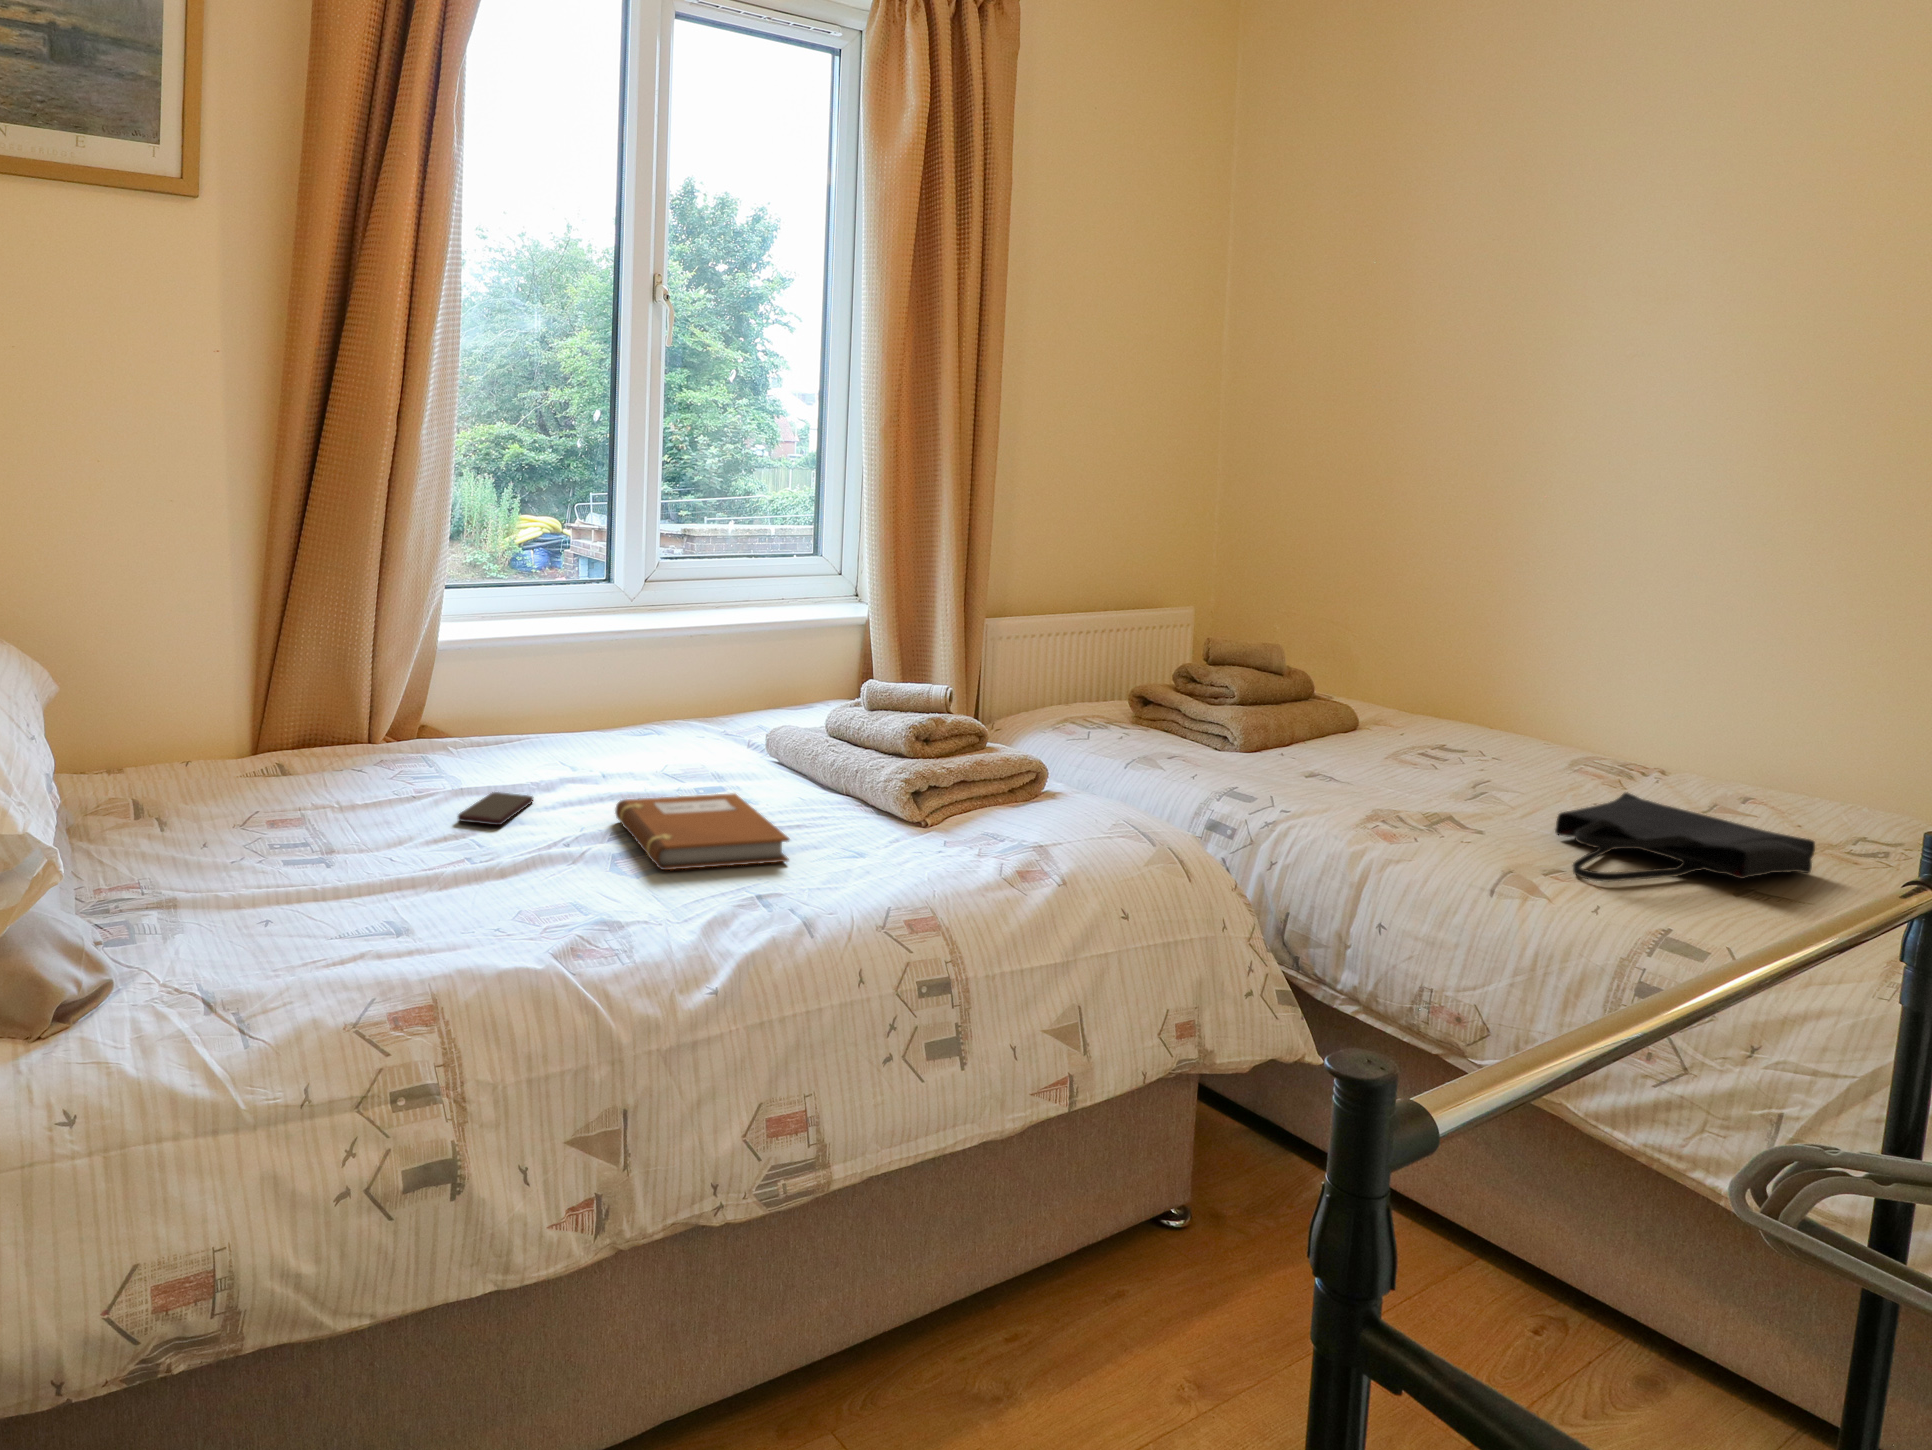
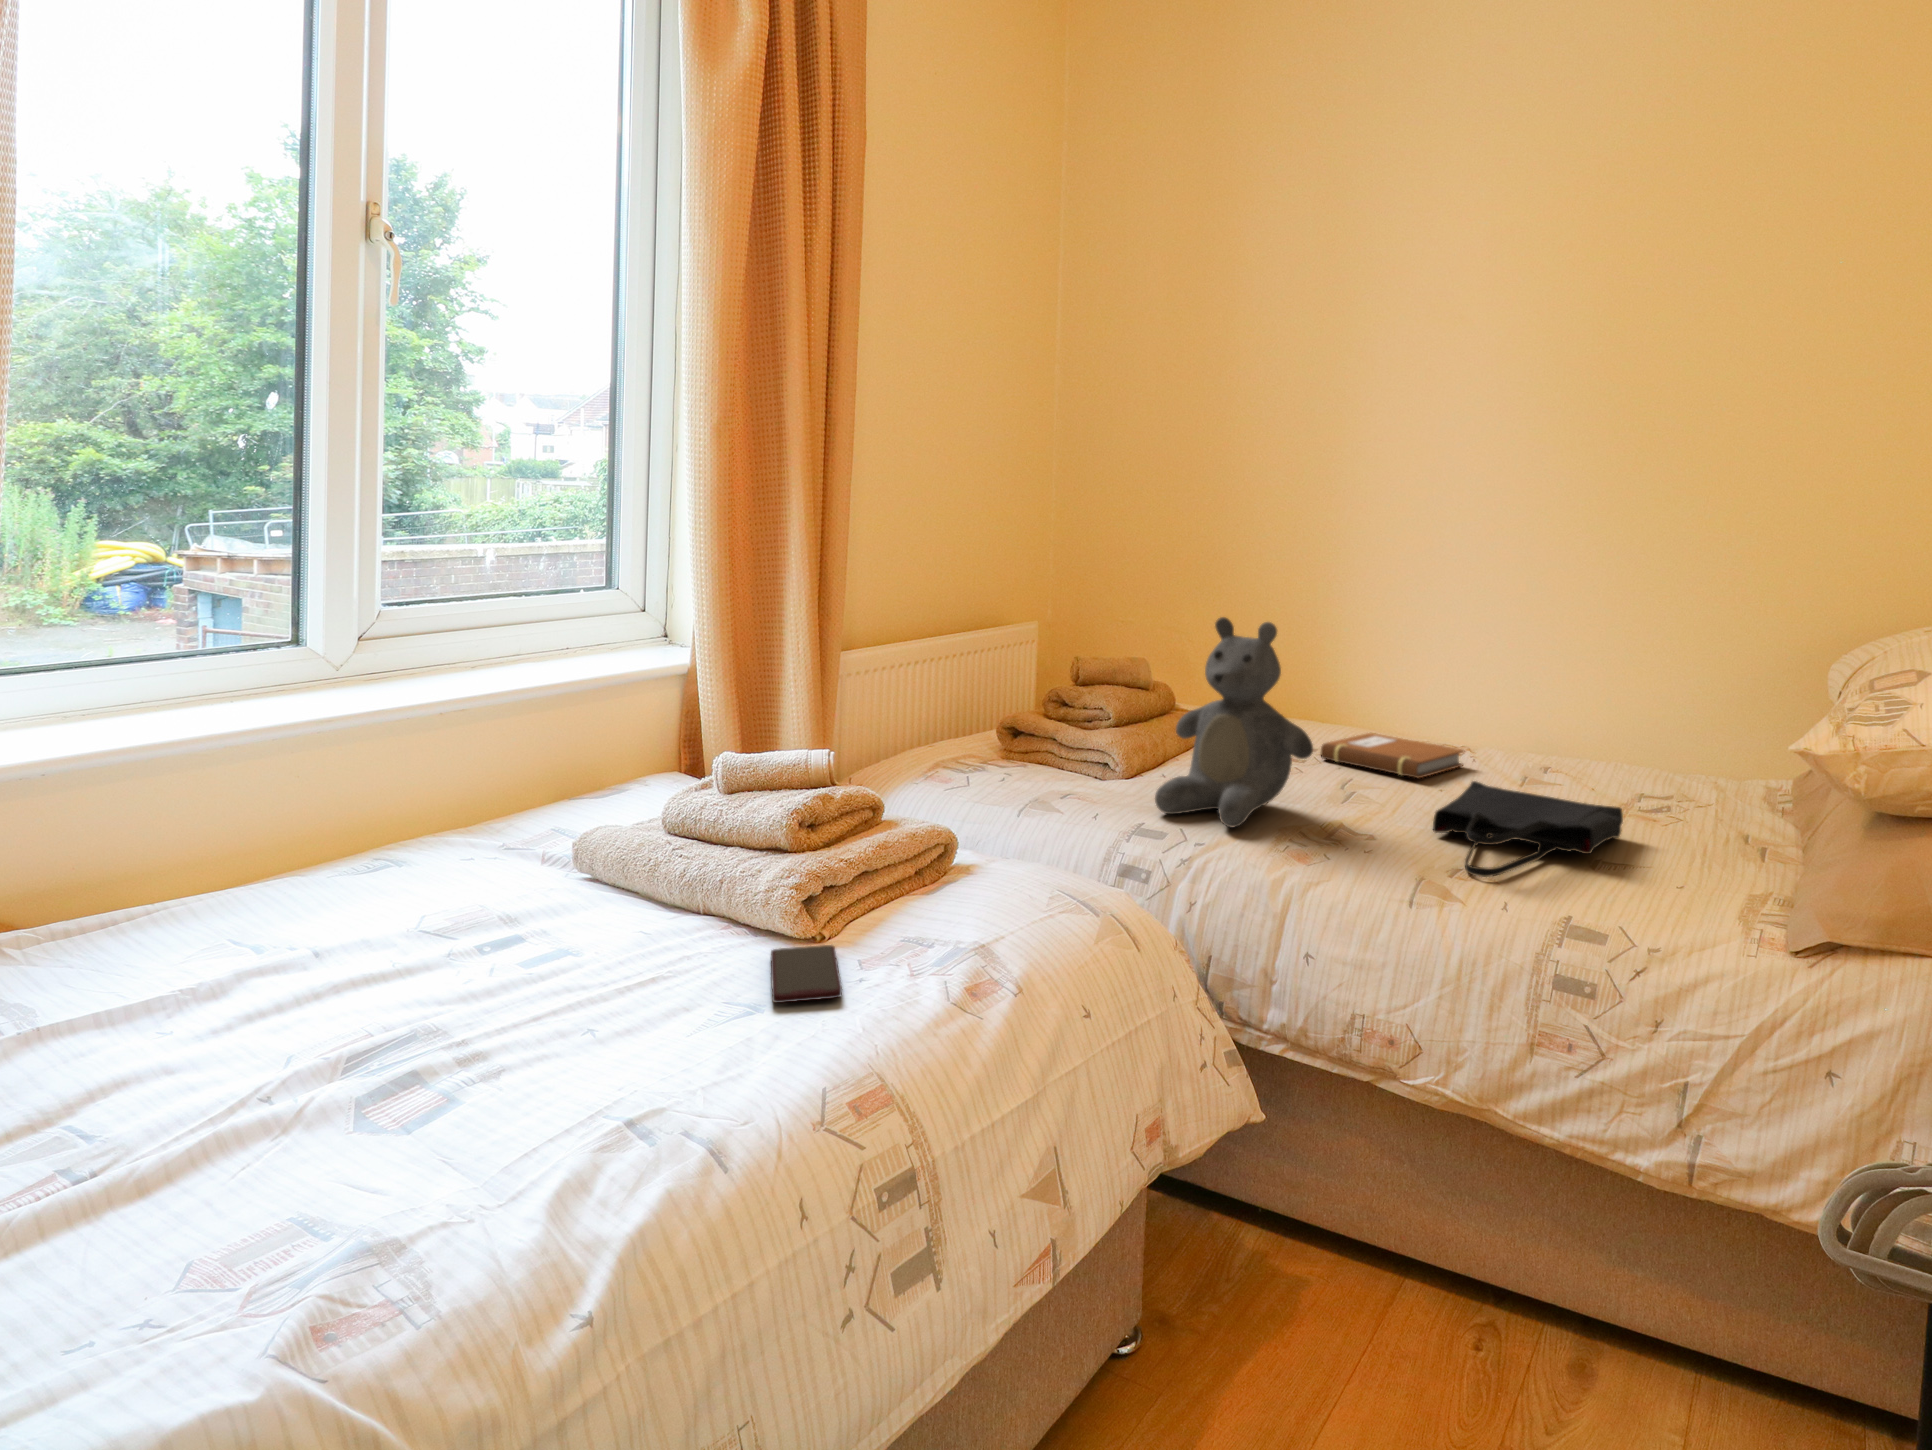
teddy bear: none [1252,604,1422,801] -> present [1155,617,1313,827]
smartphone: present [458,792,533,825] -> present [771,945,842,1003]
notebook: present [616,794,789,870] -> present [1321,733,1463,778]

